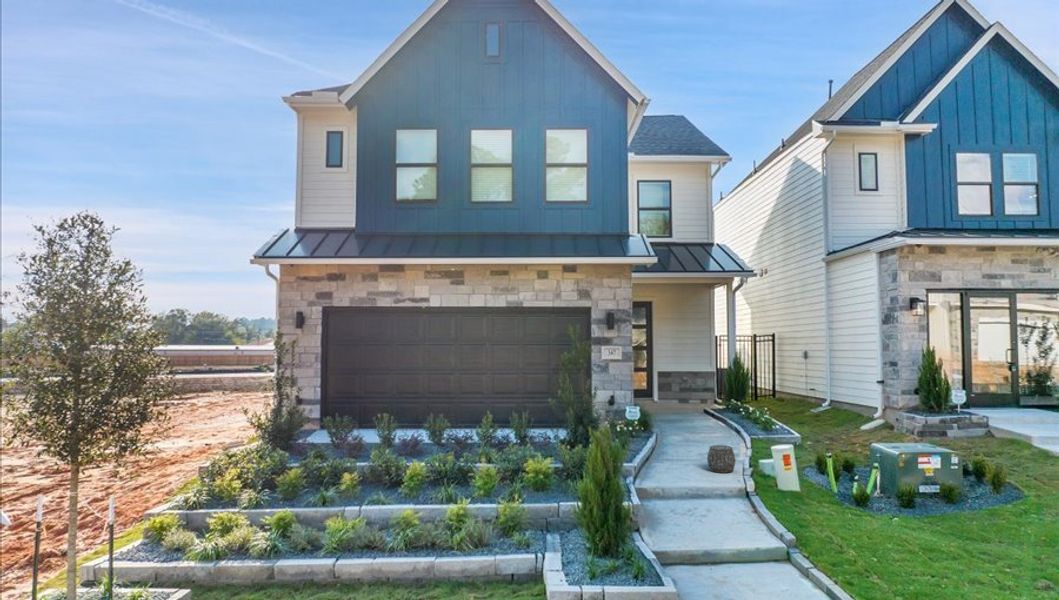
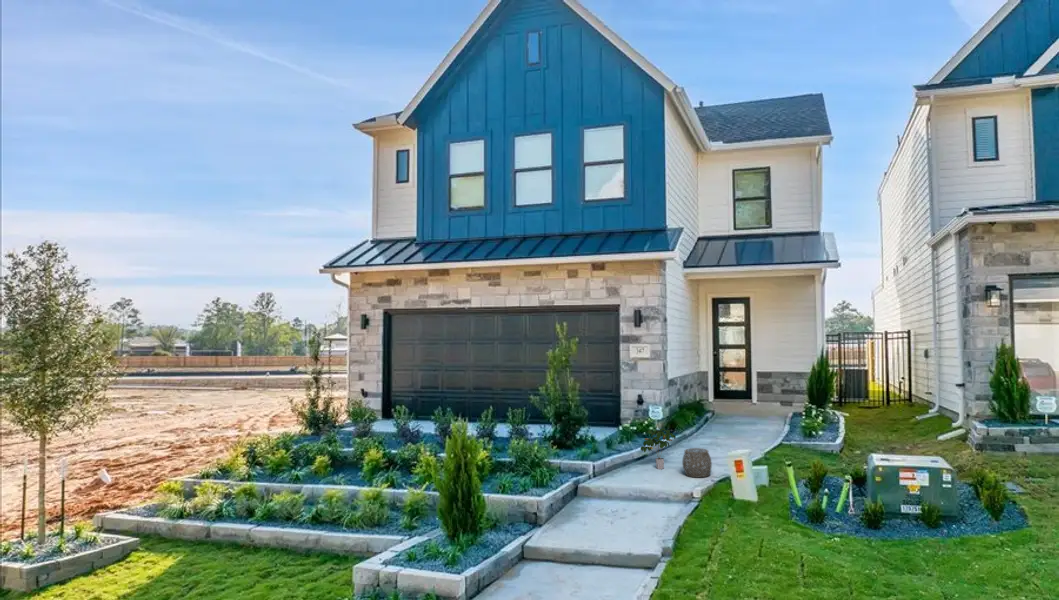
potted plant: none [663,428,692,467] -> present [641,428,676,469]

